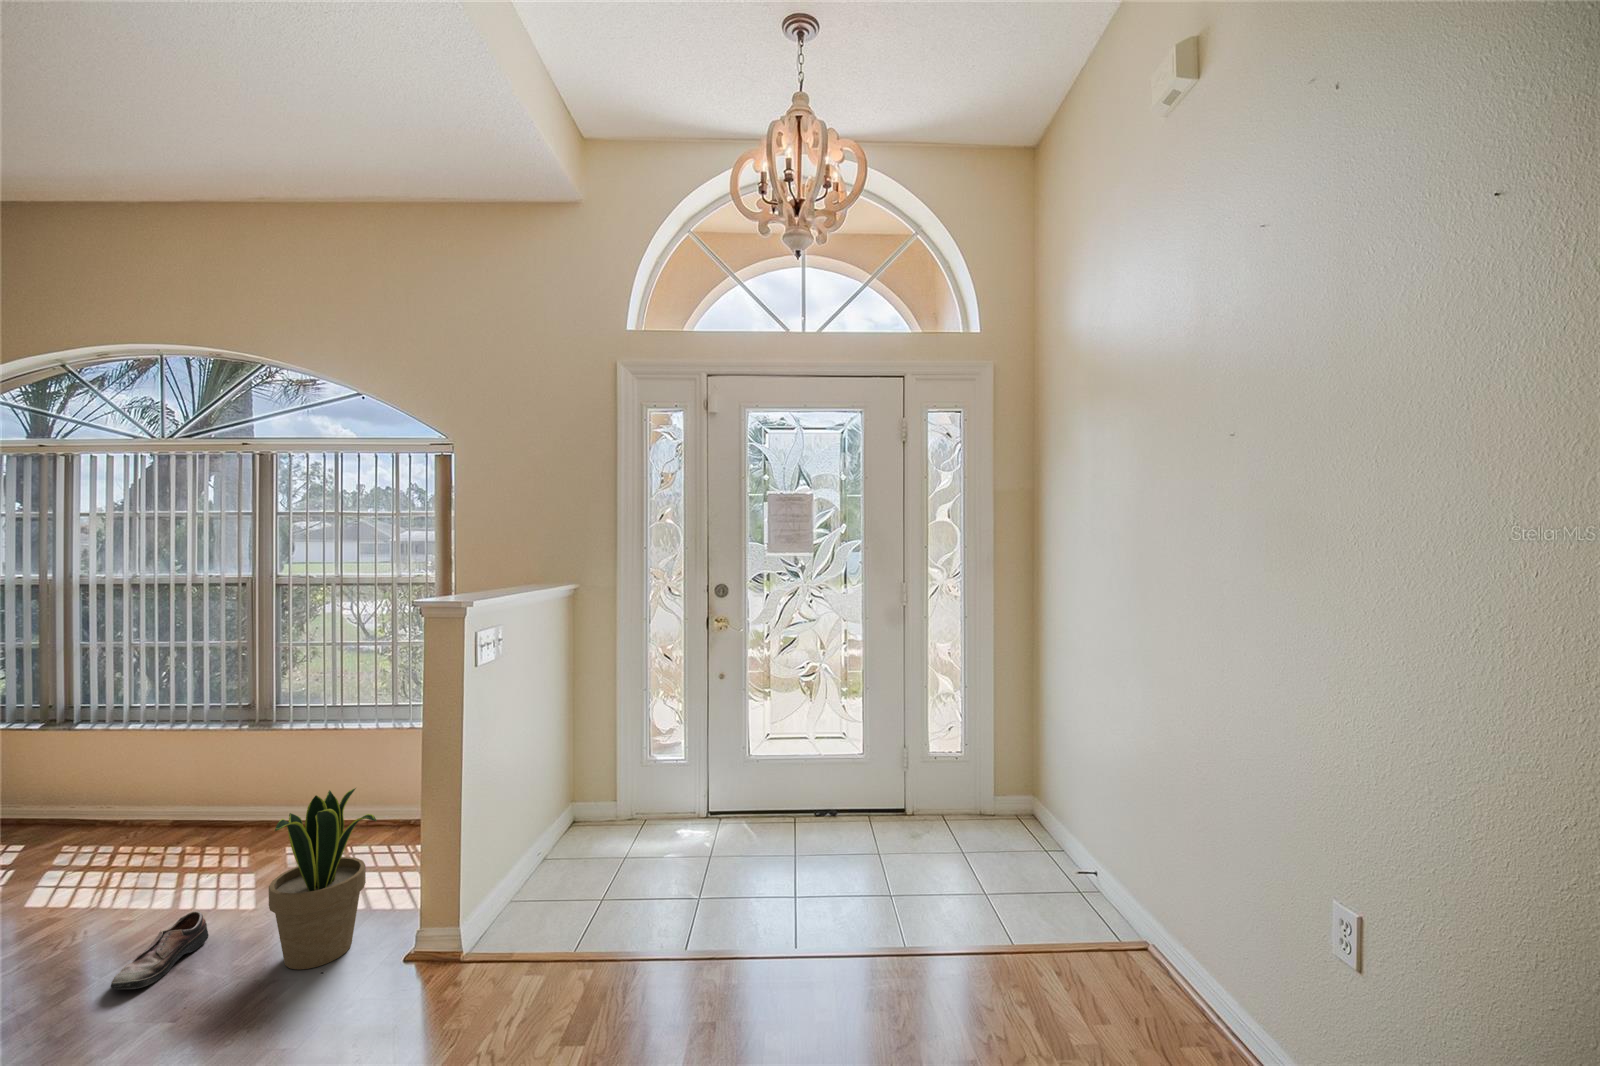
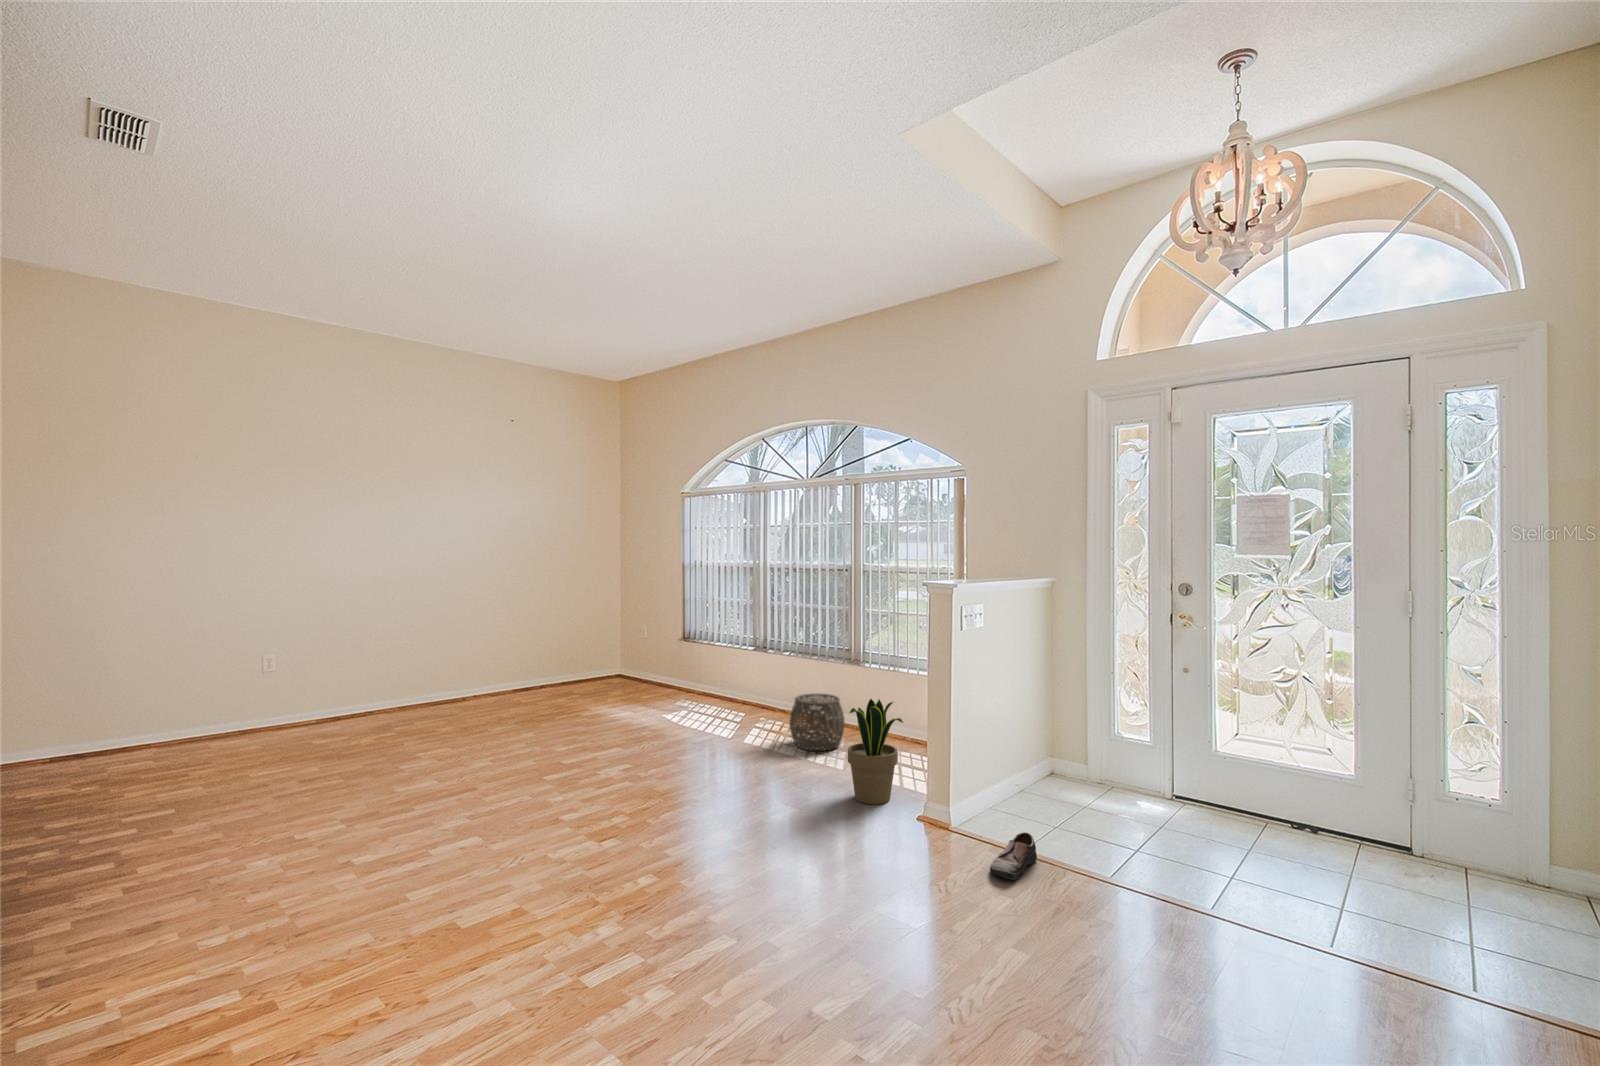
woven basket: none [129,786,252,894] -> present [790,693,845,751]
shoe: present [111,911,208,989] -> present [990,832,1037,880]

